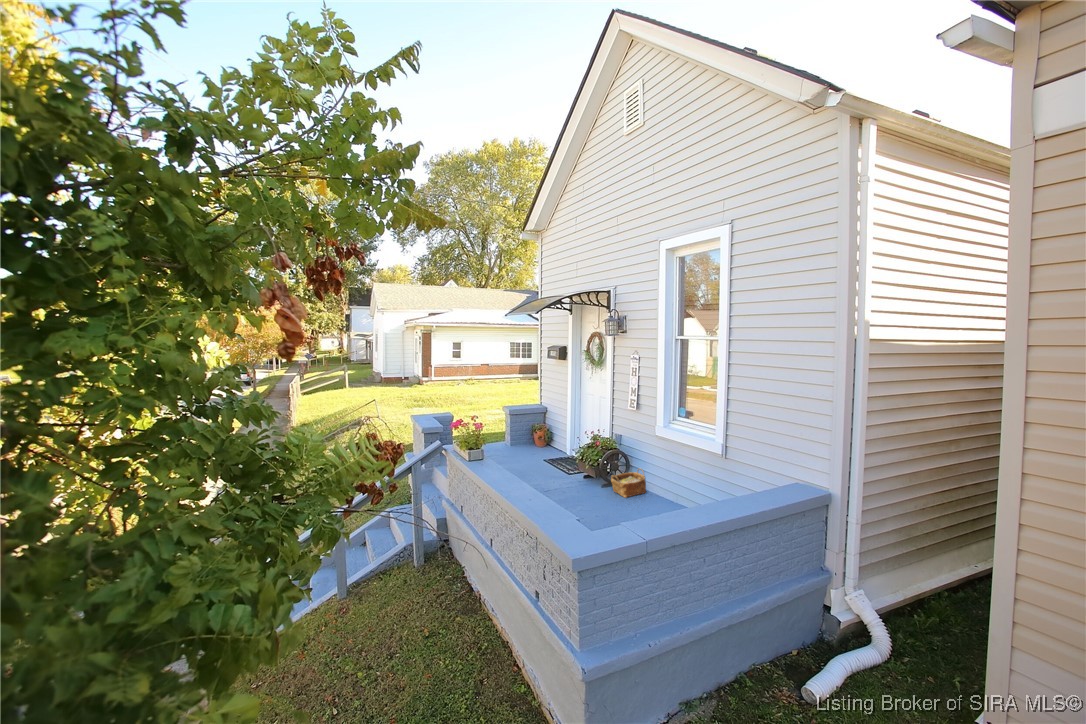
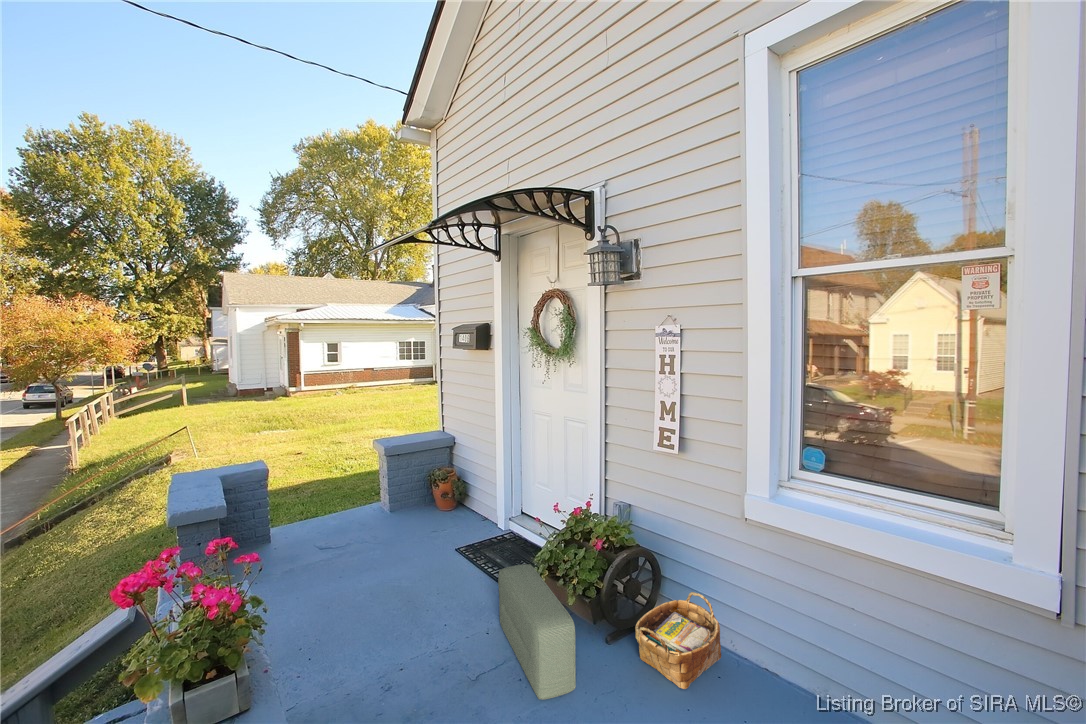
pouf: none [559,456,585,496] -> present [498,564,576,700]

